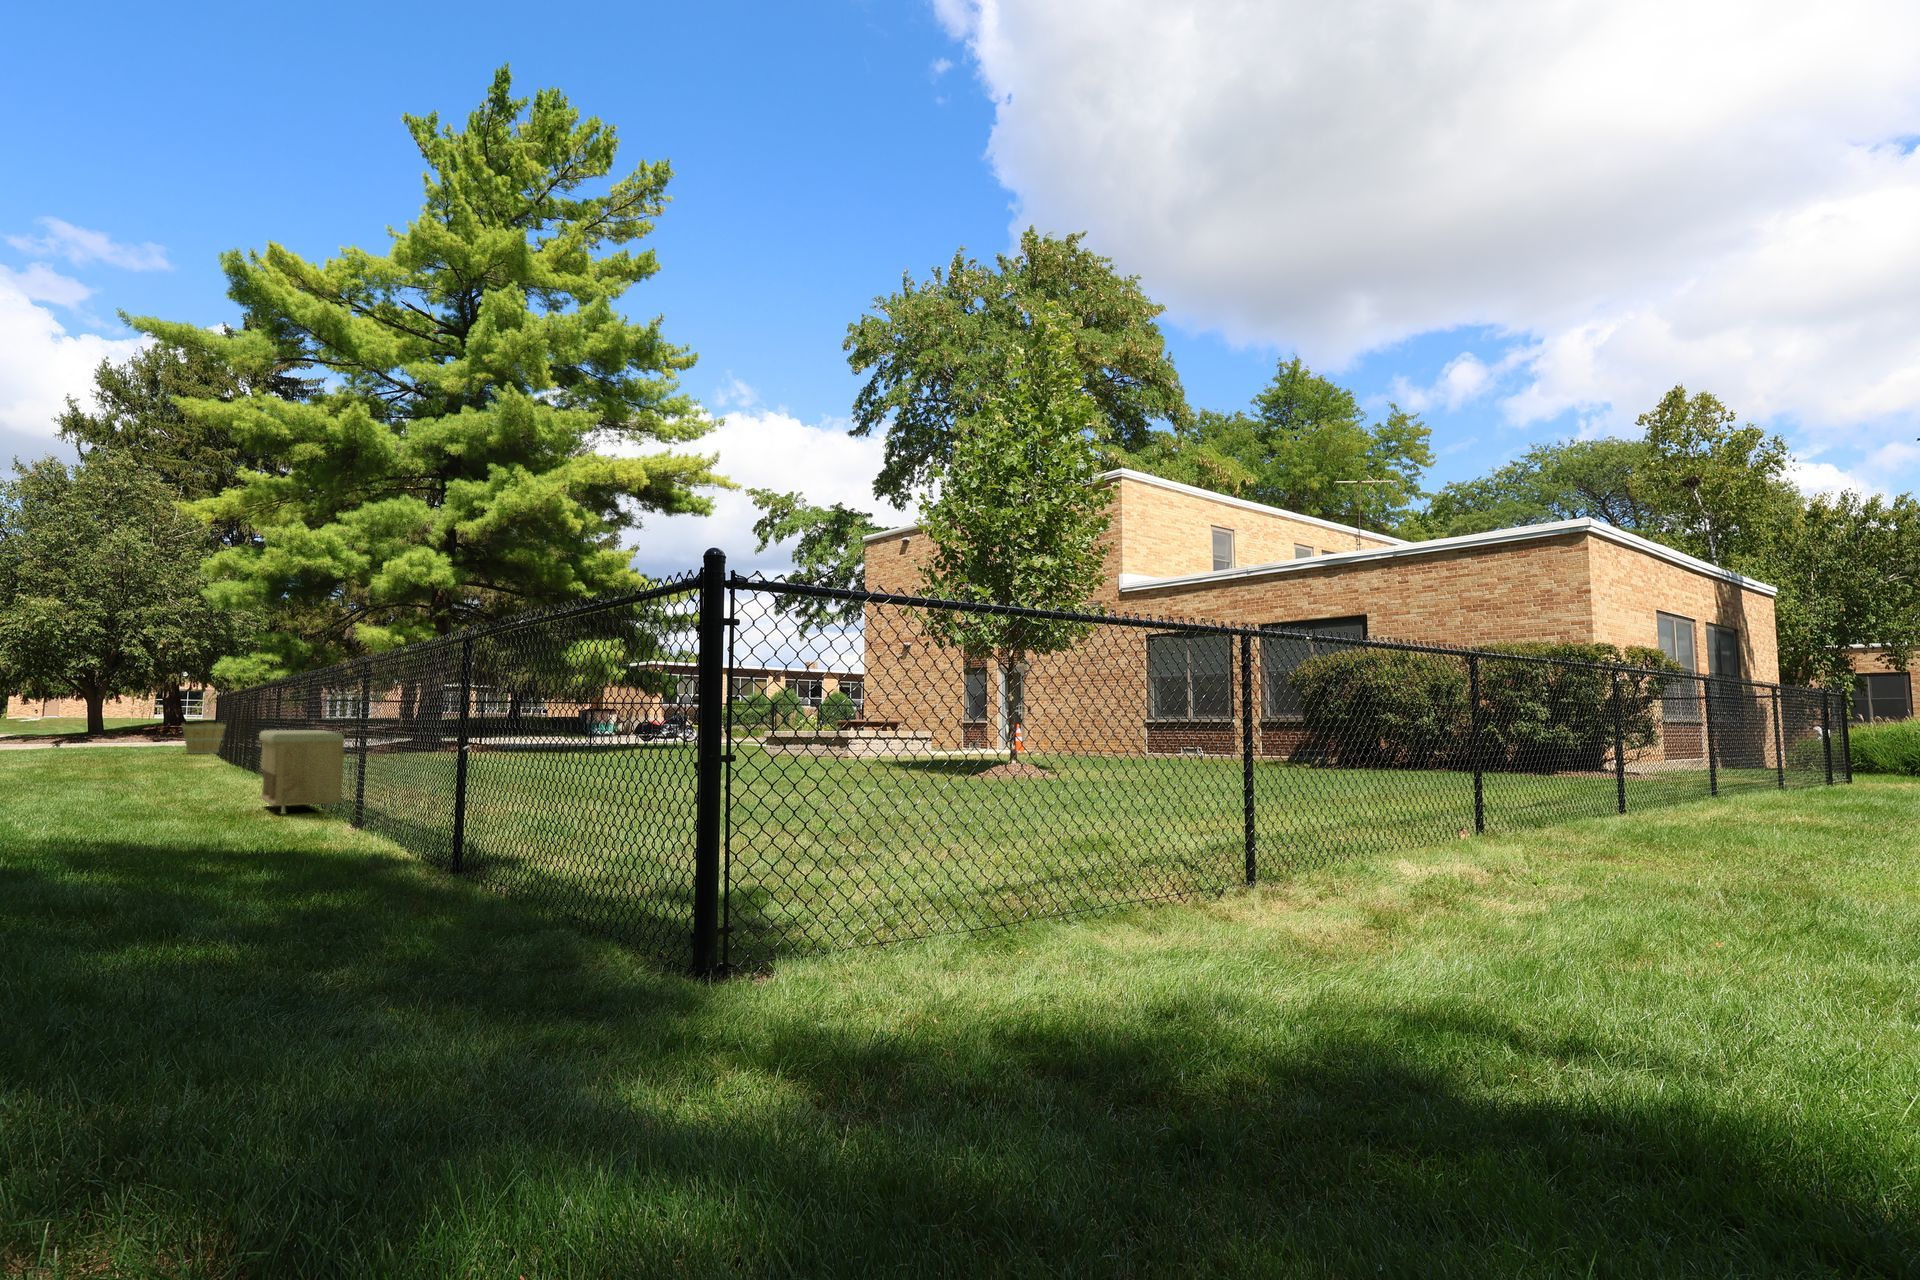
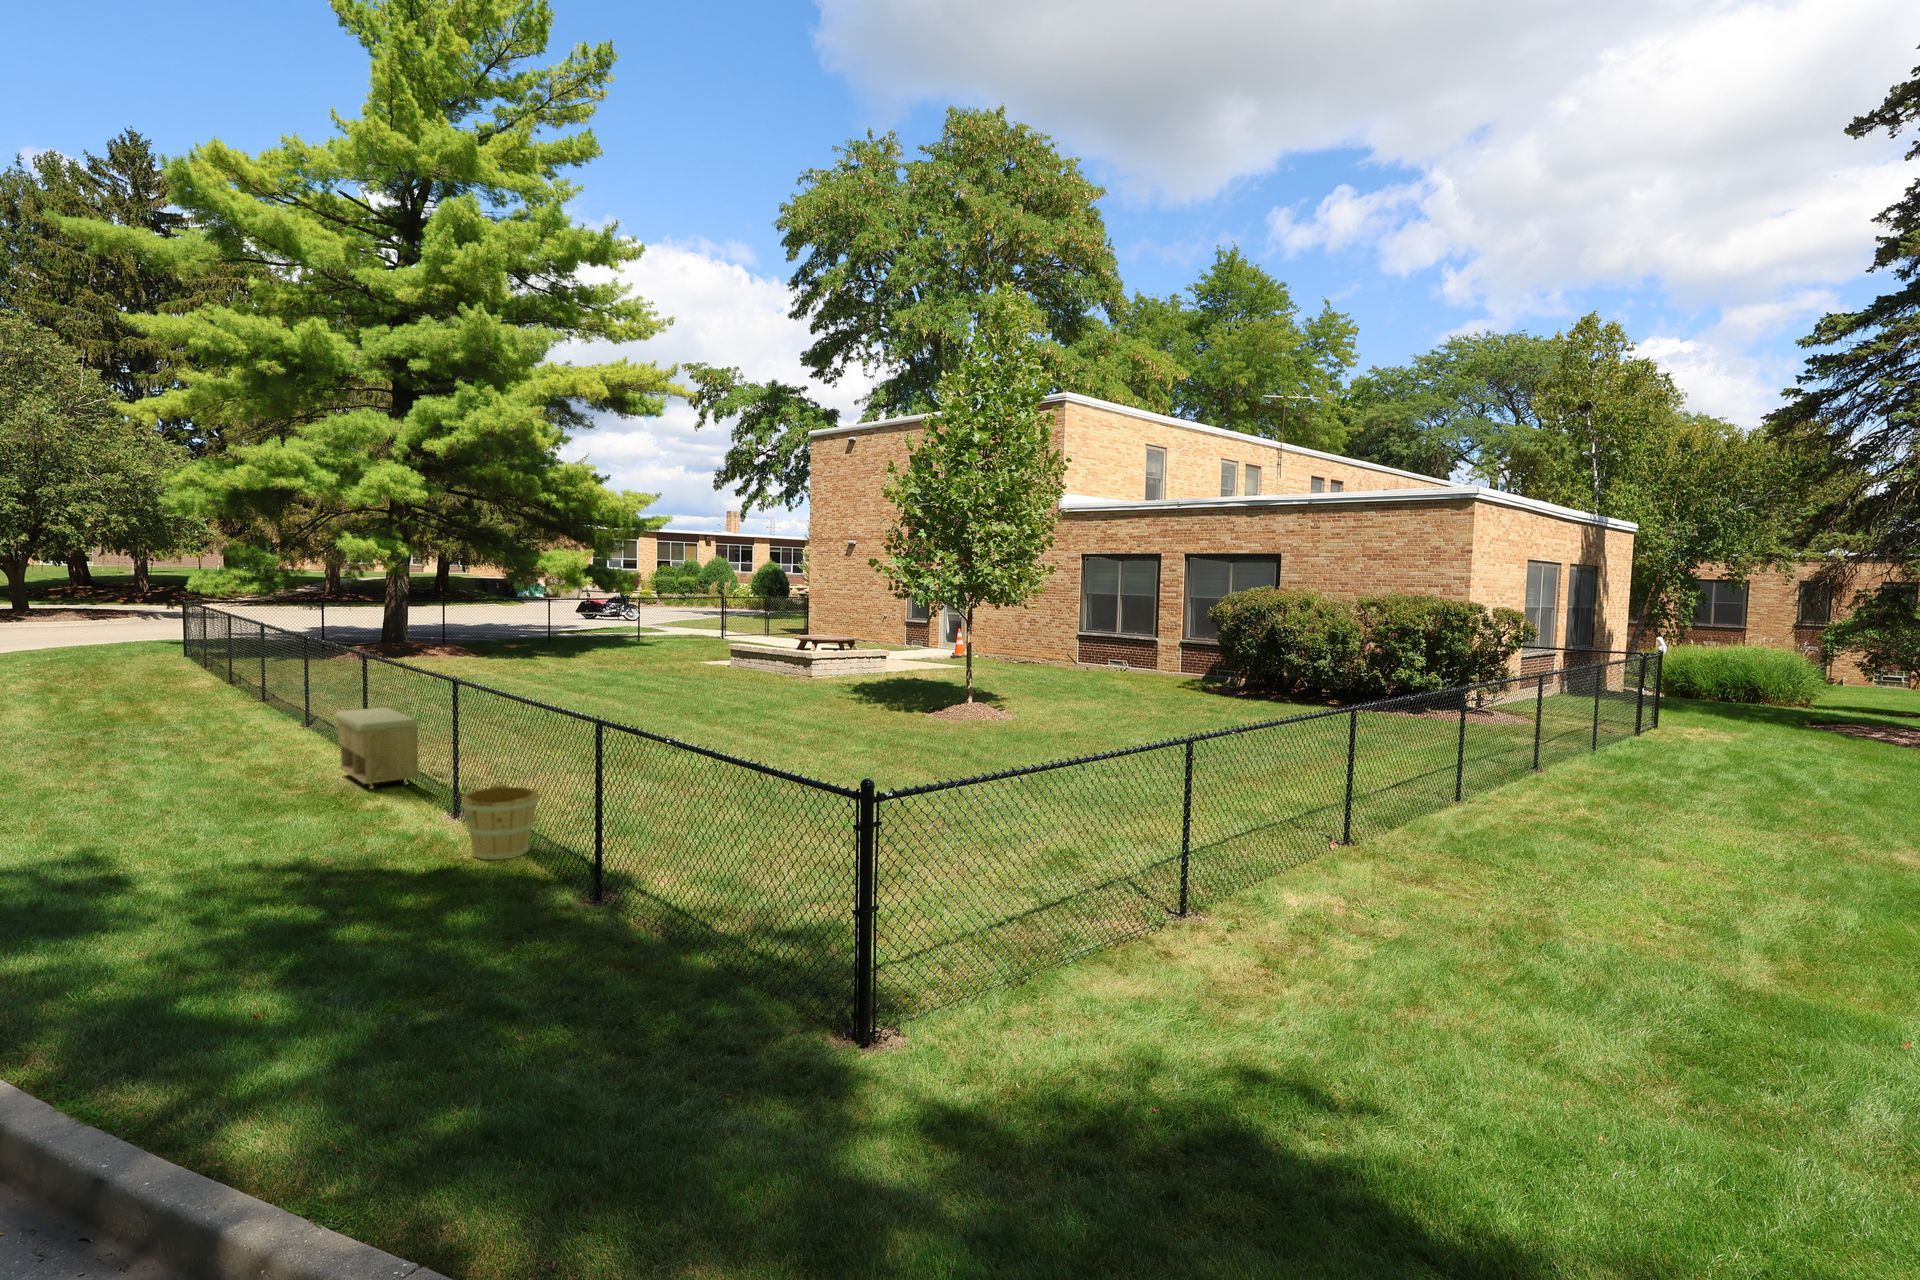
wooden bucket: present [182,723,226,754] -> present [462,785,539,860]

